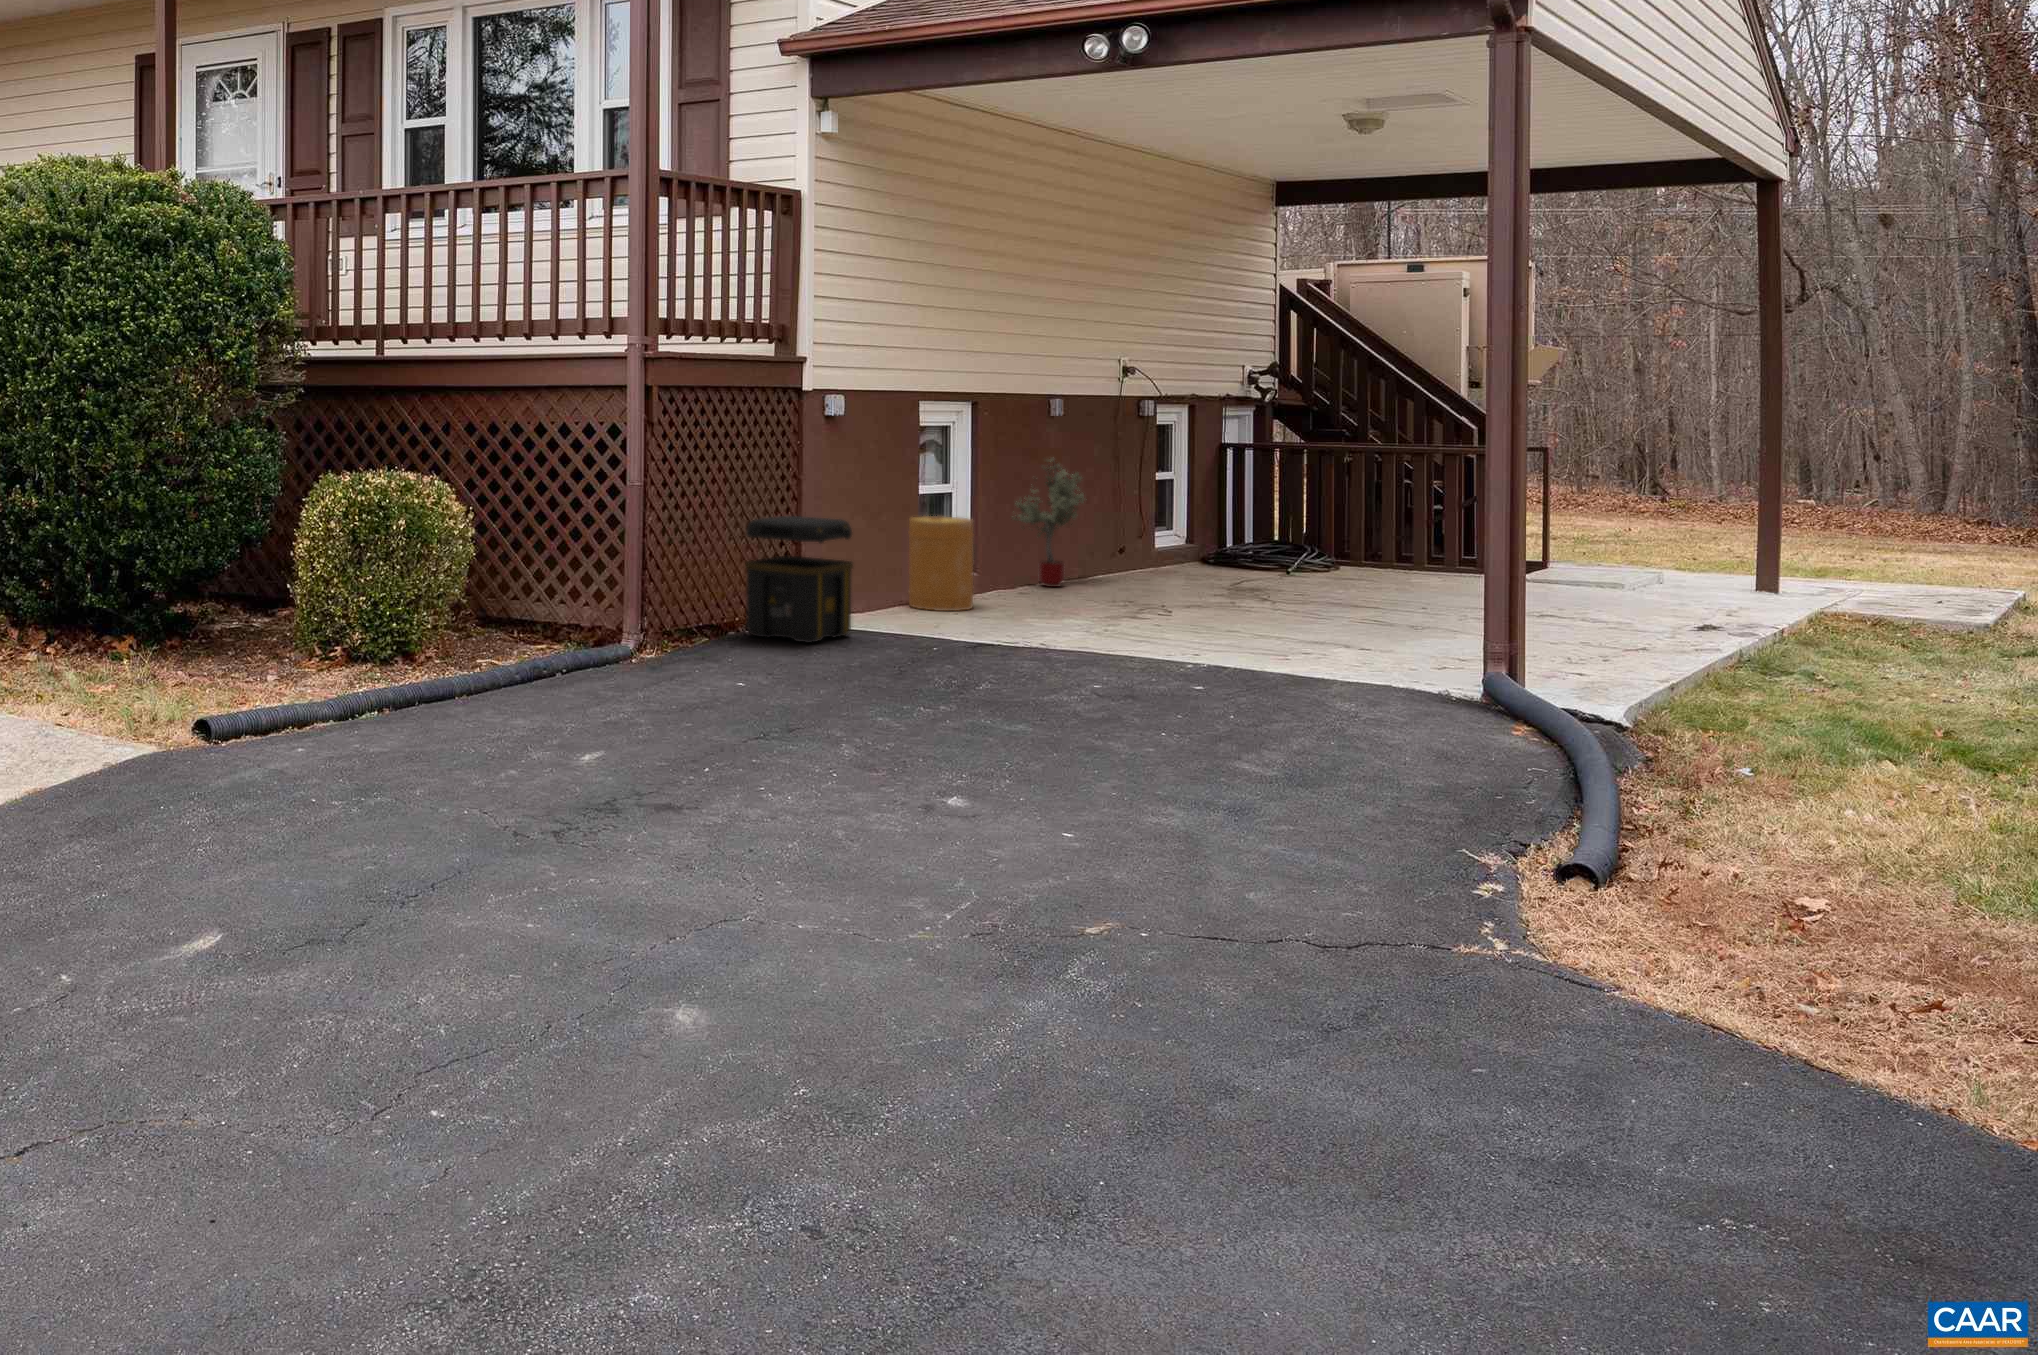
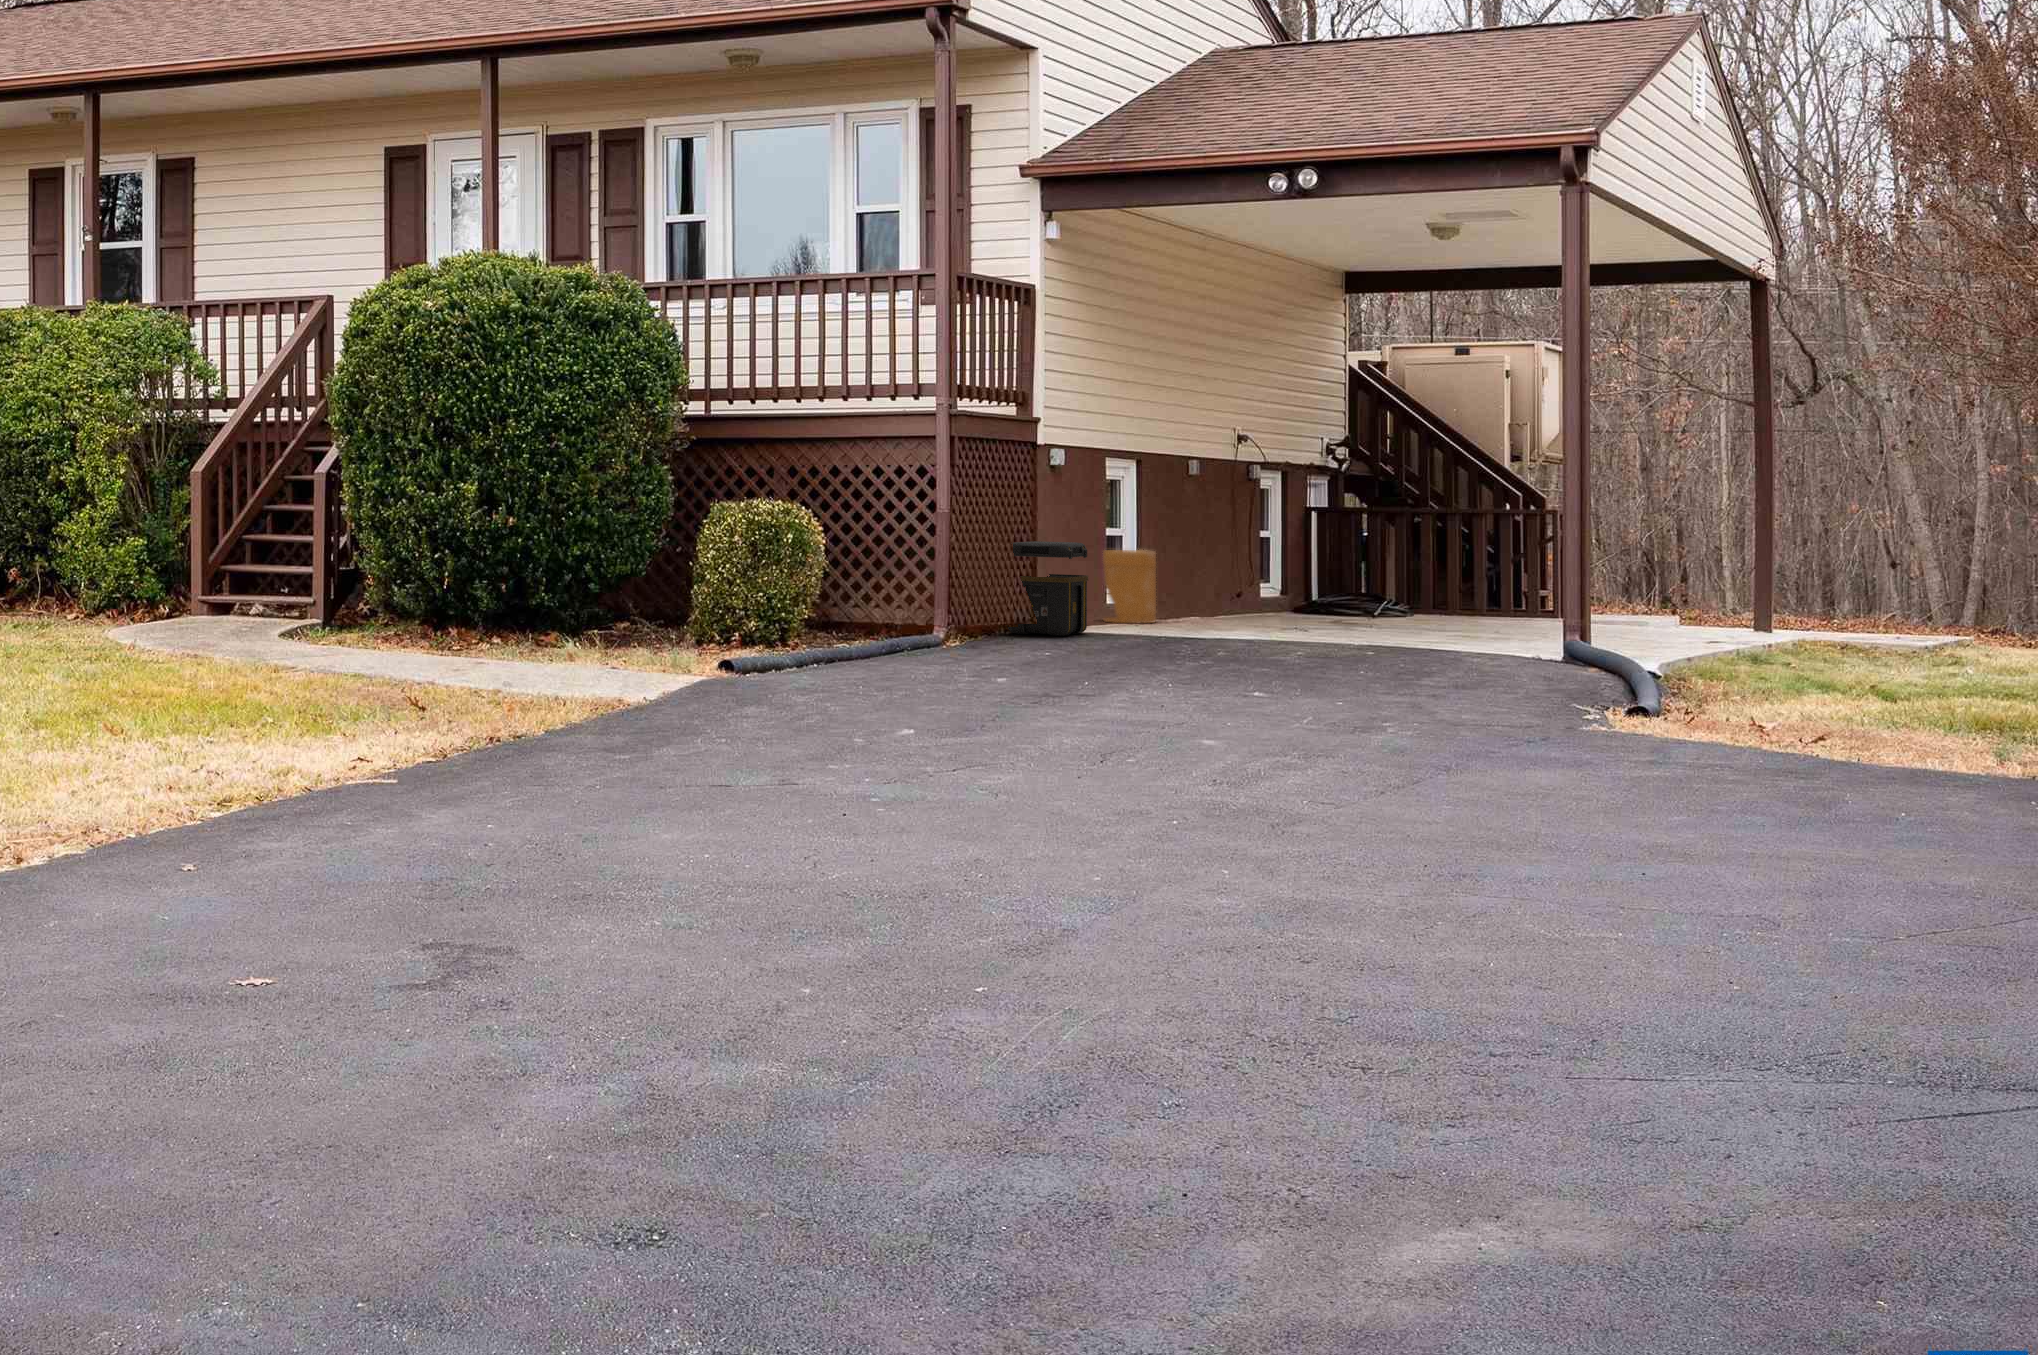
potted tree: present [1013,458,1085,587] -> none [1166,506,1226,613]

